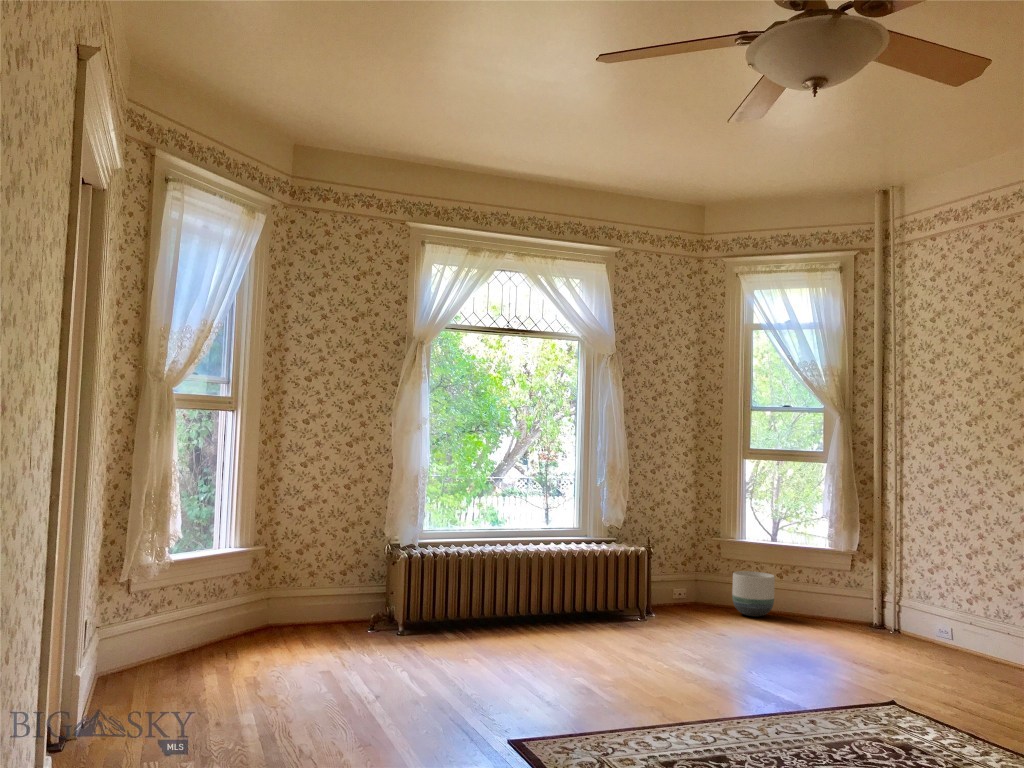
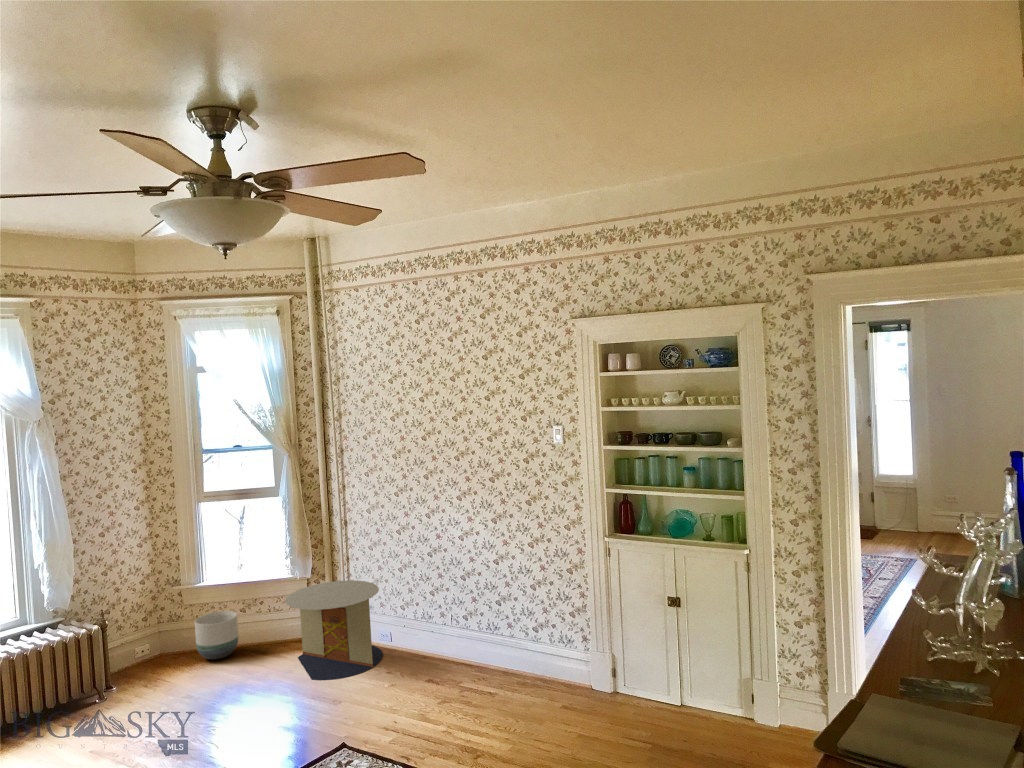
side table: none [832,559,943,653] -> present [285,580,383,680]

